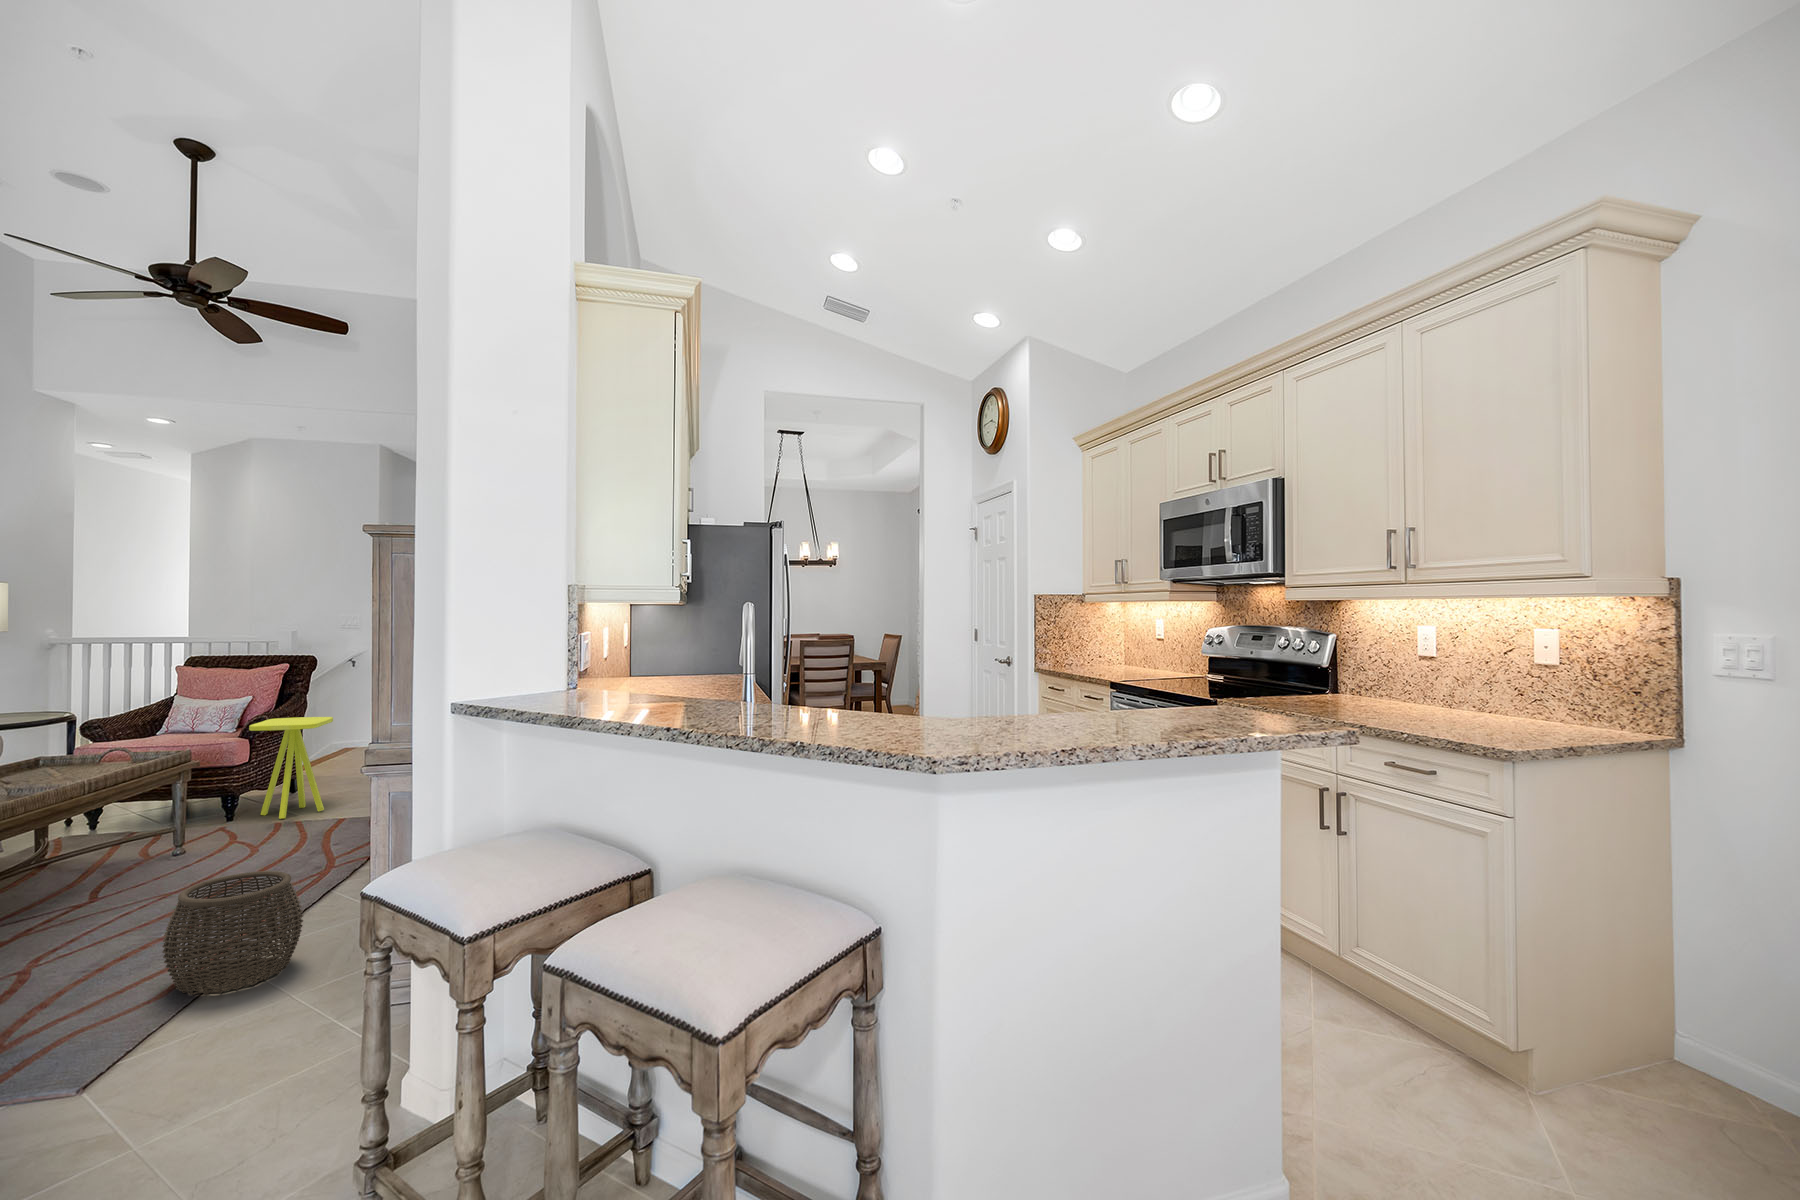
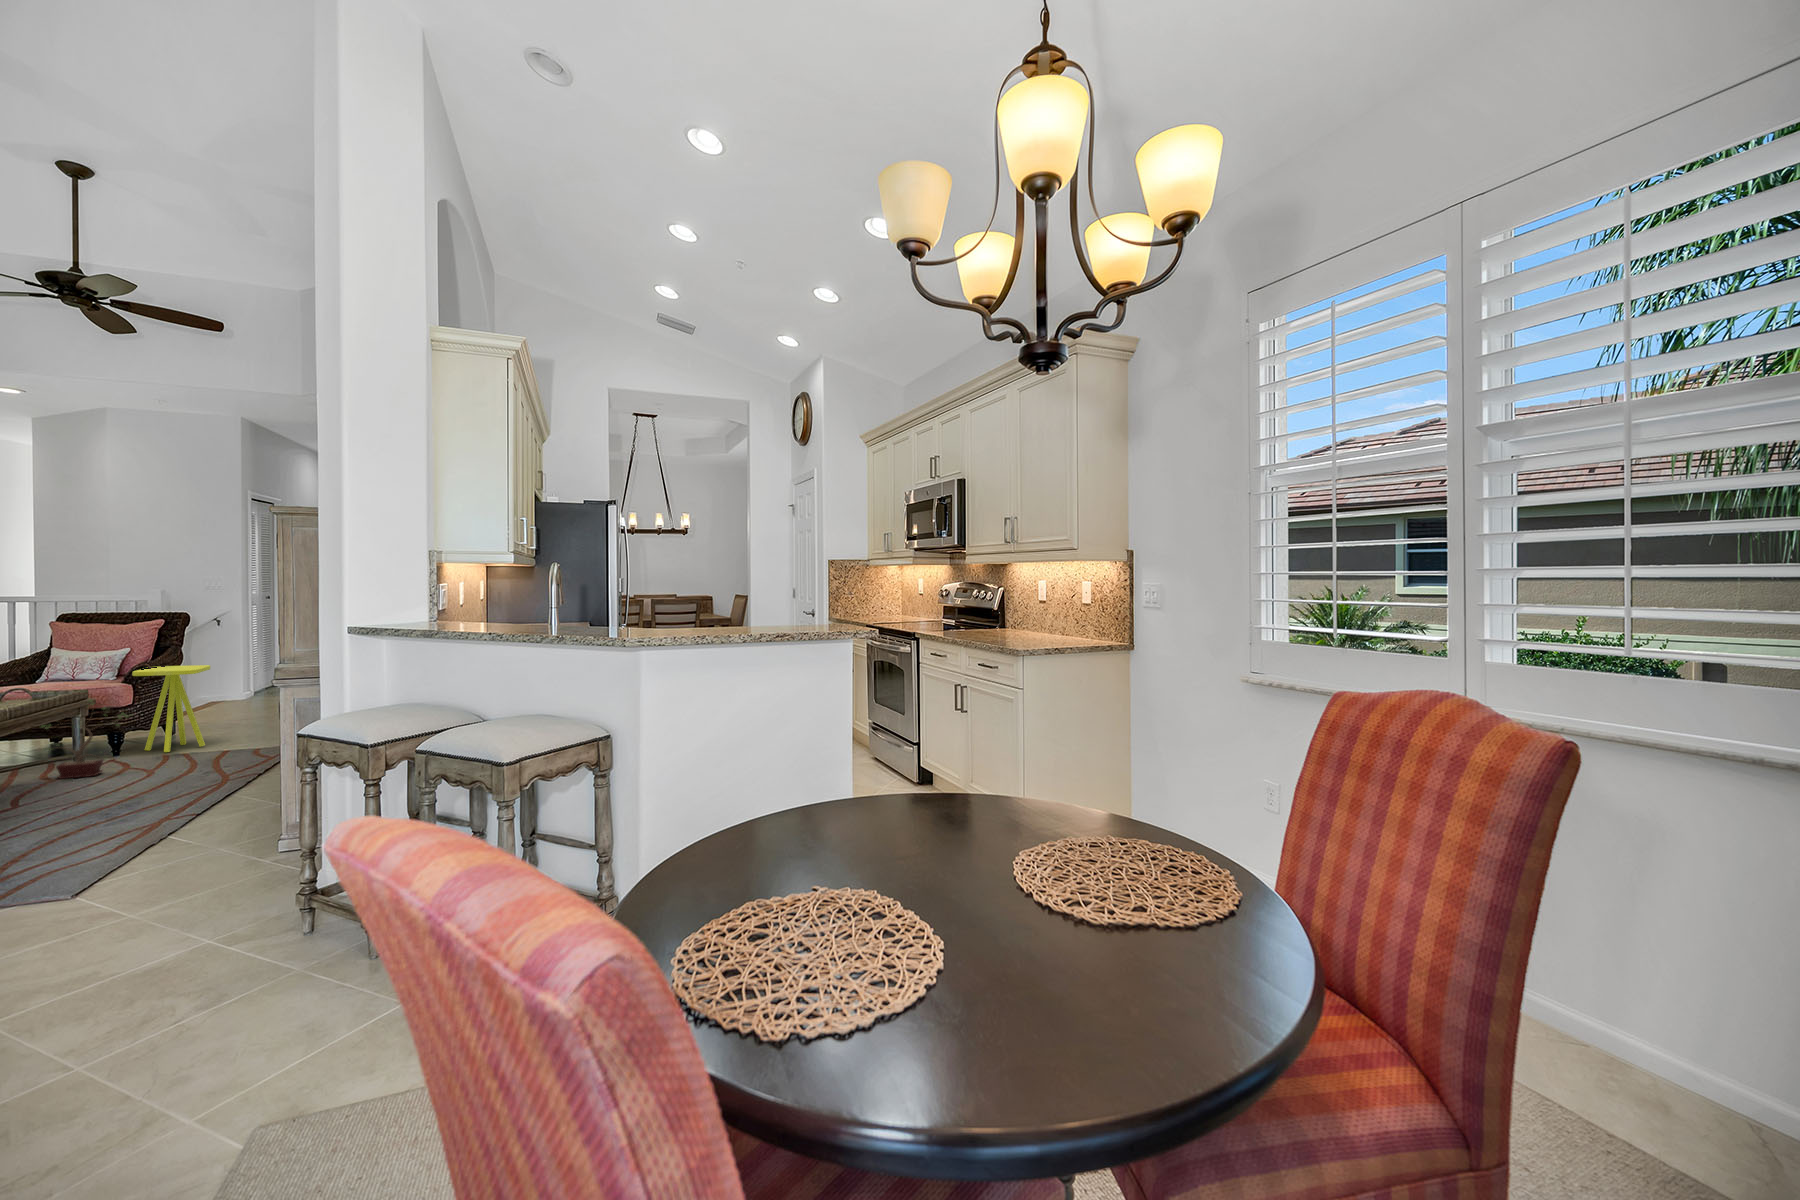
potted plant: none [137,760,240,857] -> present [42,700,128,779]
woven basket: present [162,871,303,995] -> none [110,765,220,850]

